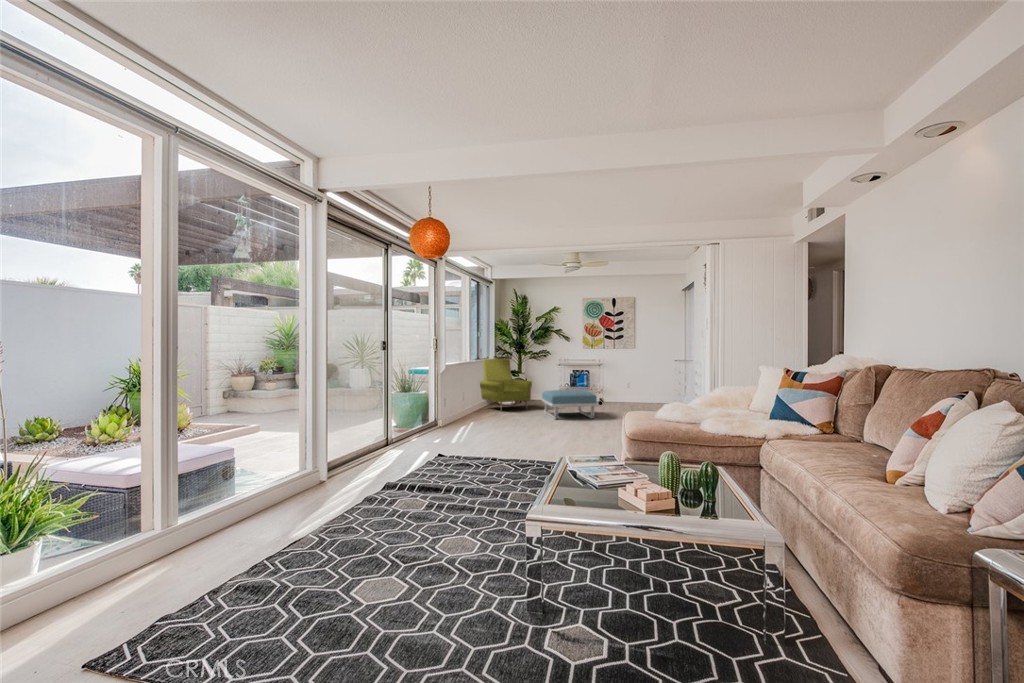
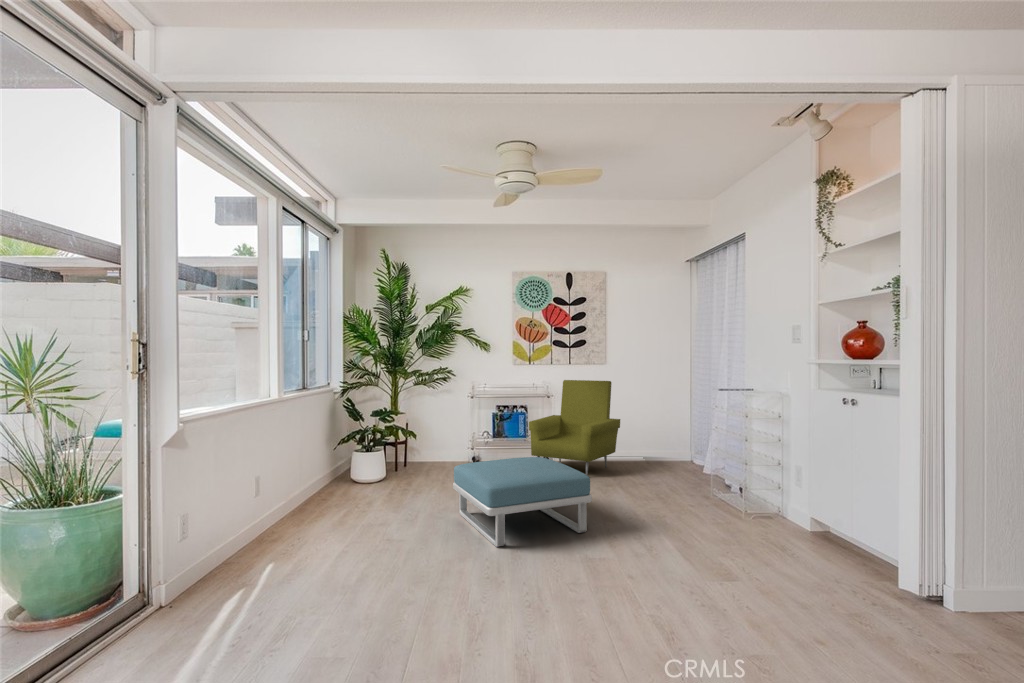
armchair: present [480,359,532,411] -> present [529,380,620,475]

